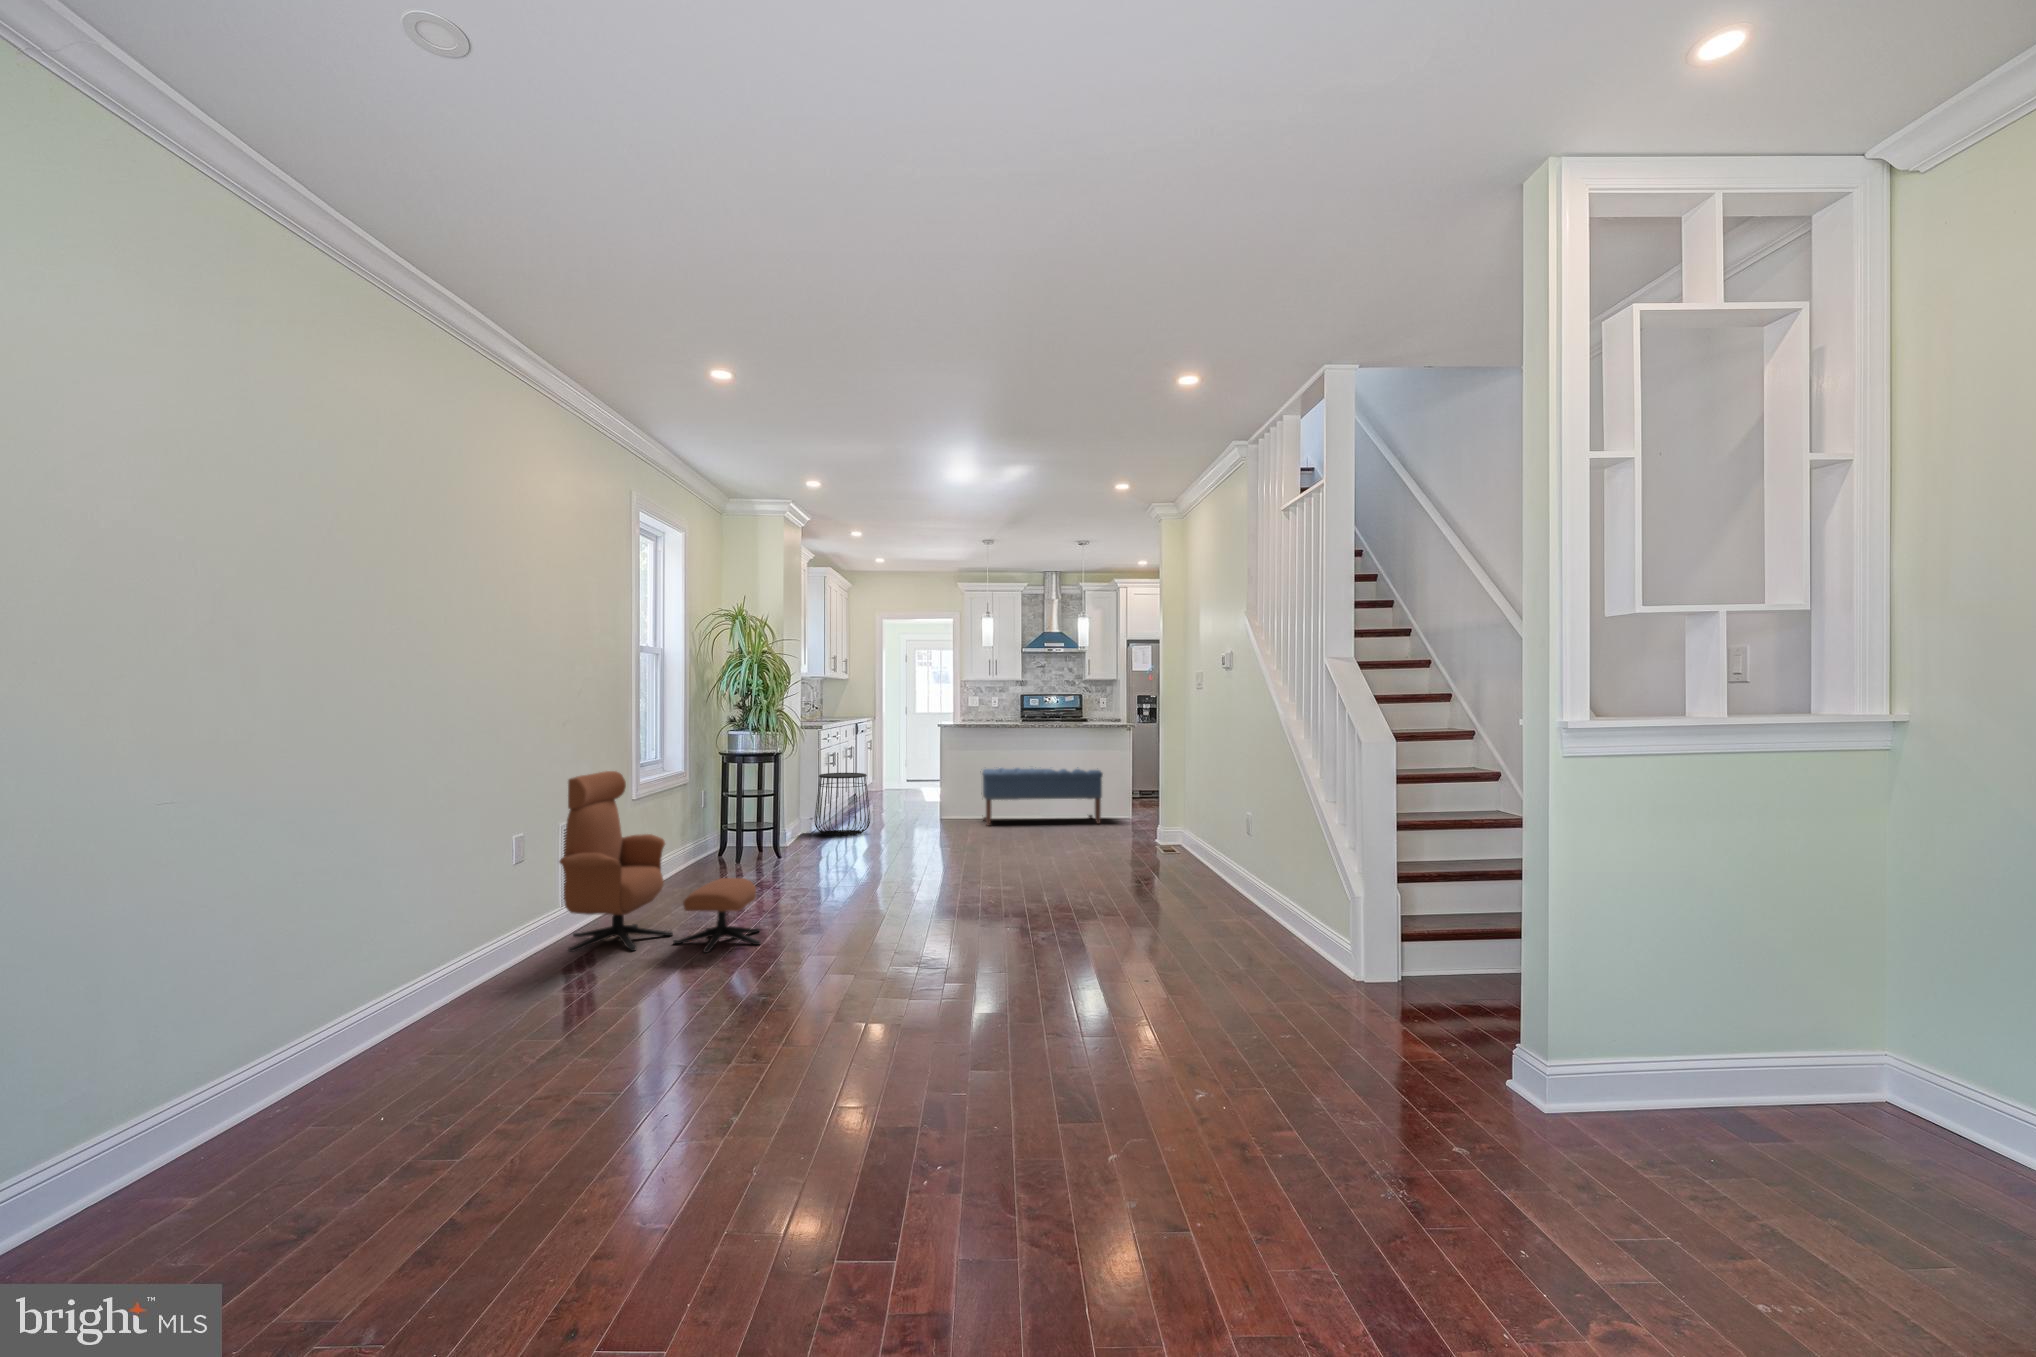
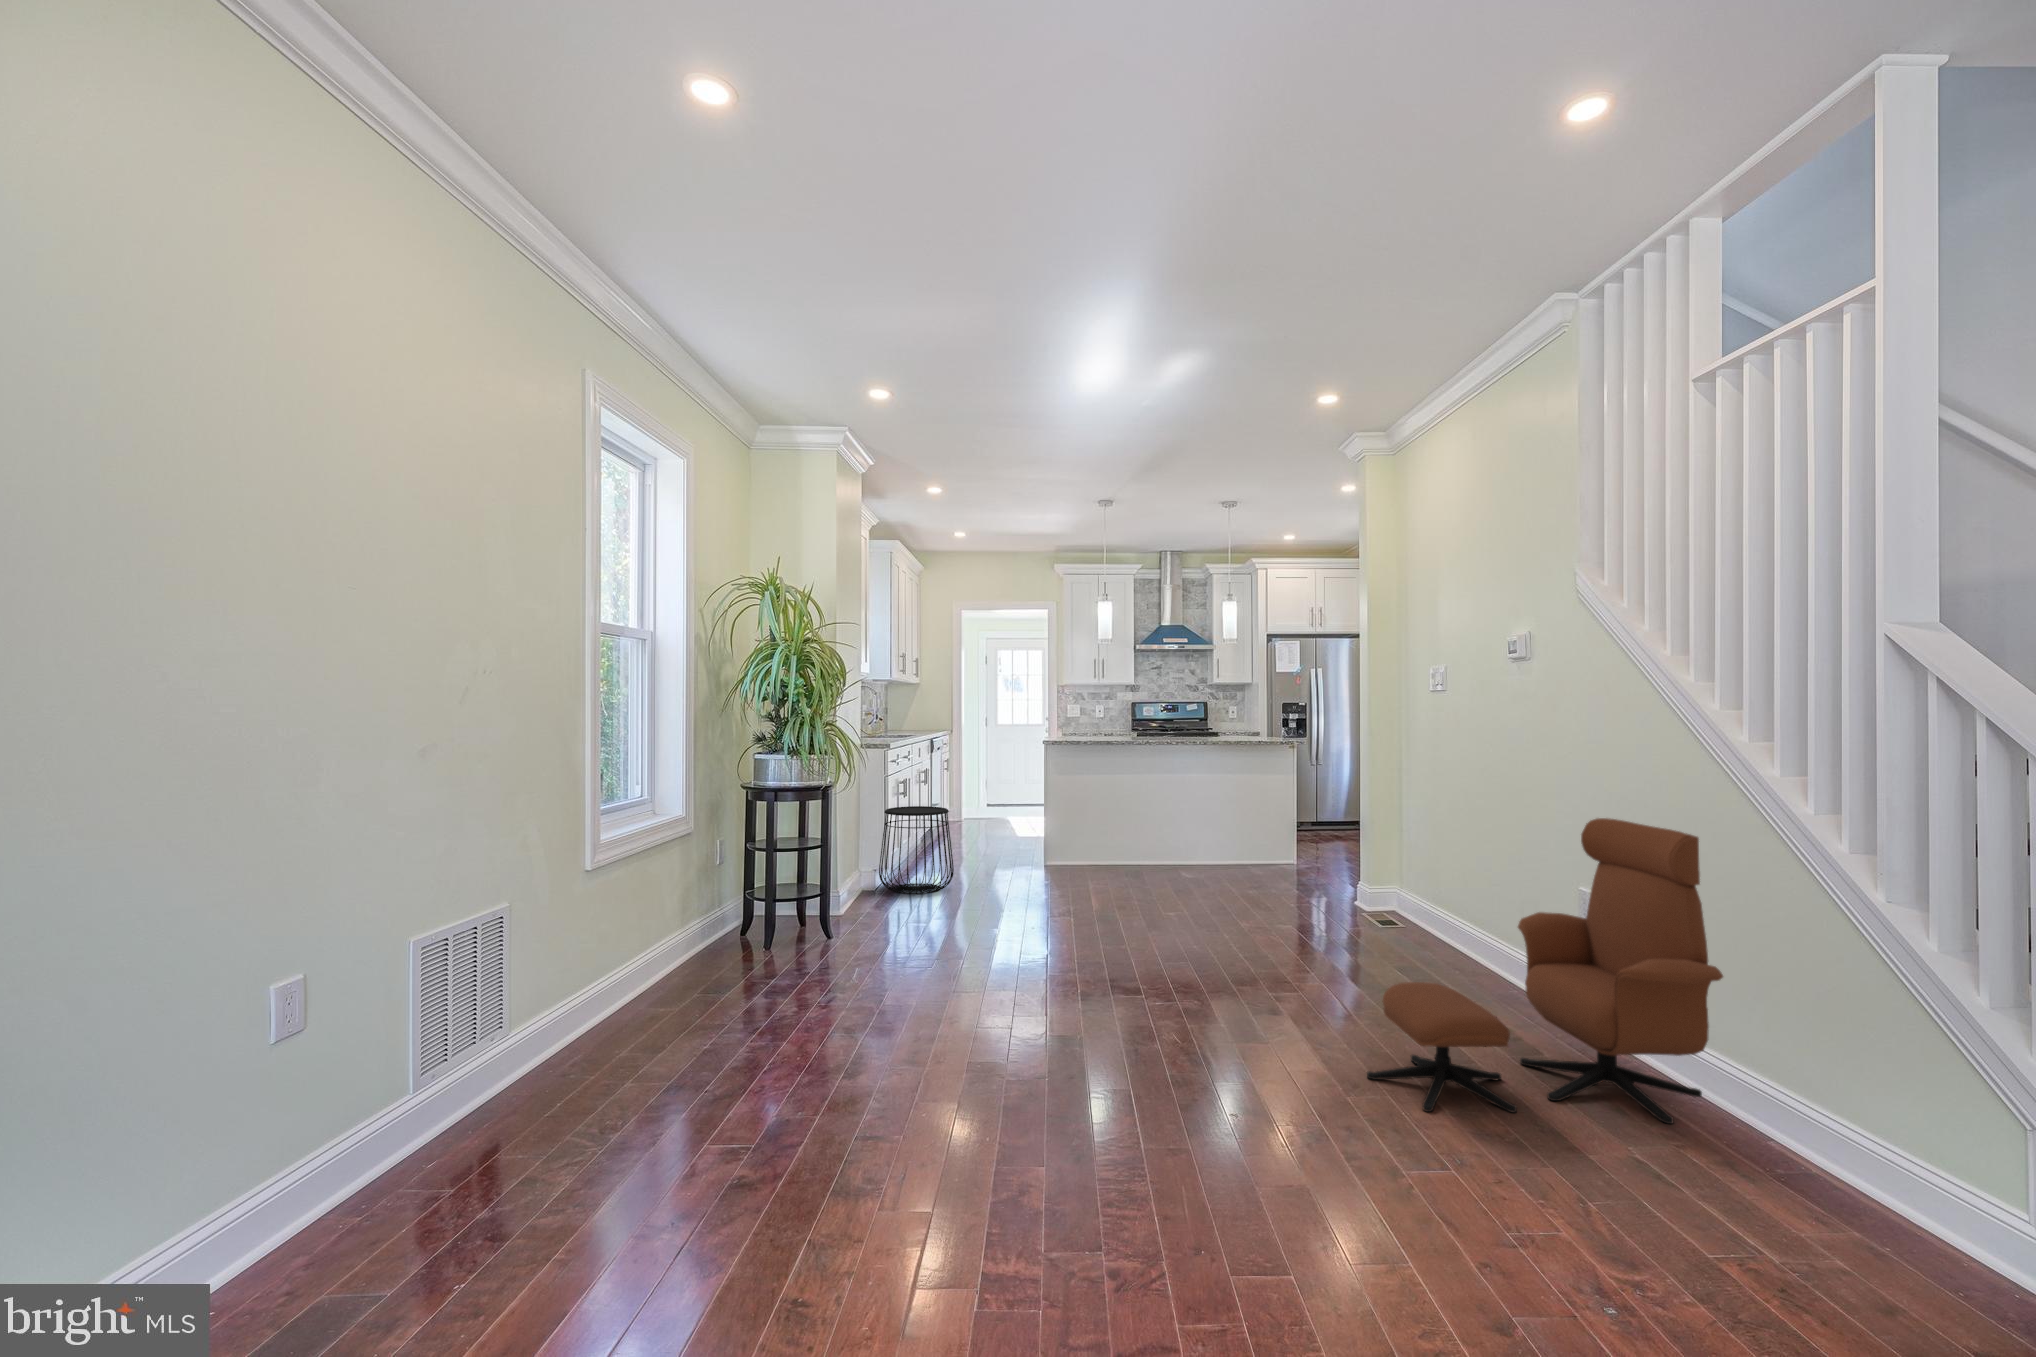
bench: present [982,767,1103,826] -> none [1096,798,1264,878]
lounge chair: present [559,771,760,953] -> present [1367,818,1723,1124]

